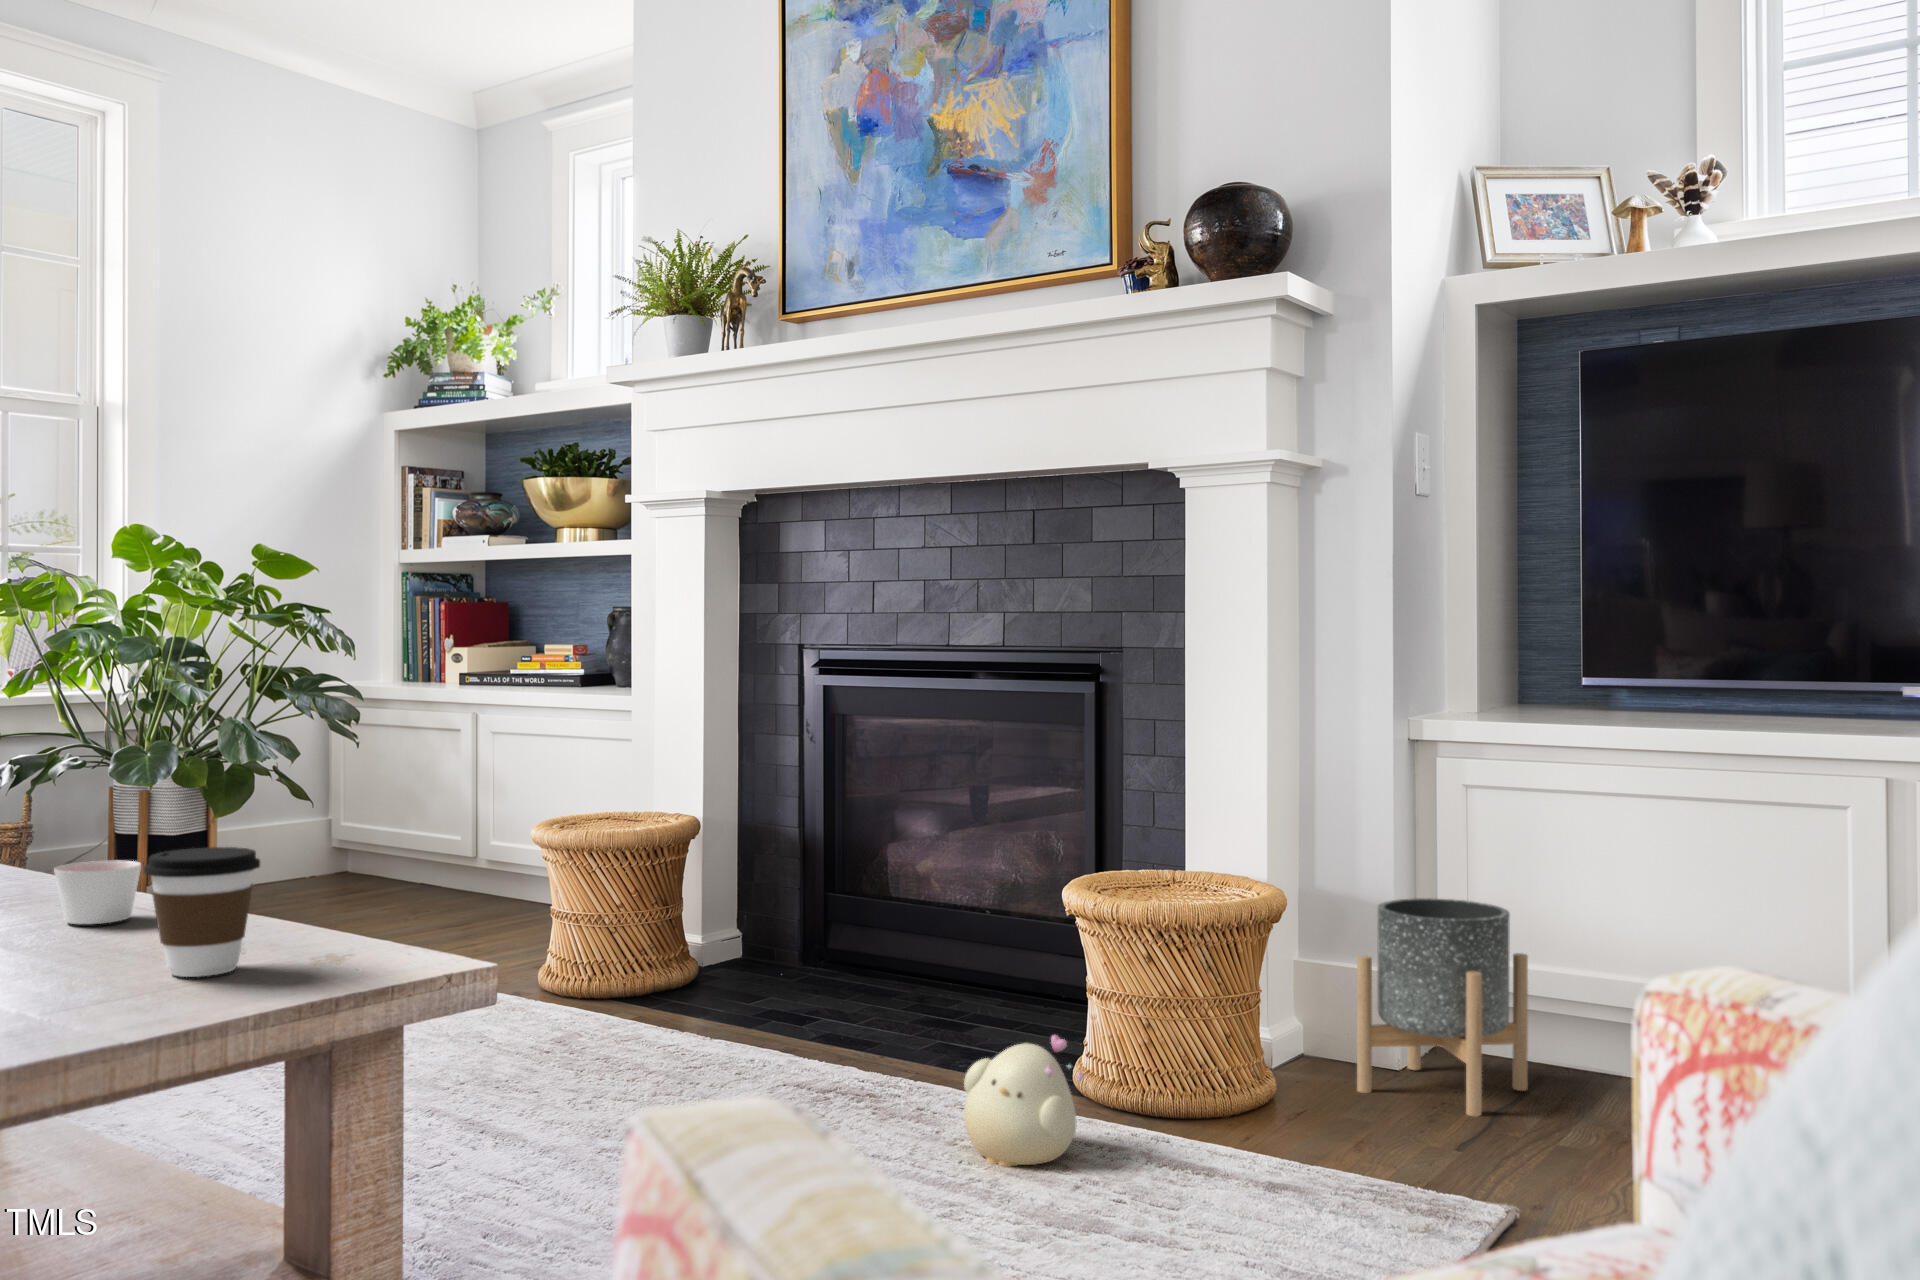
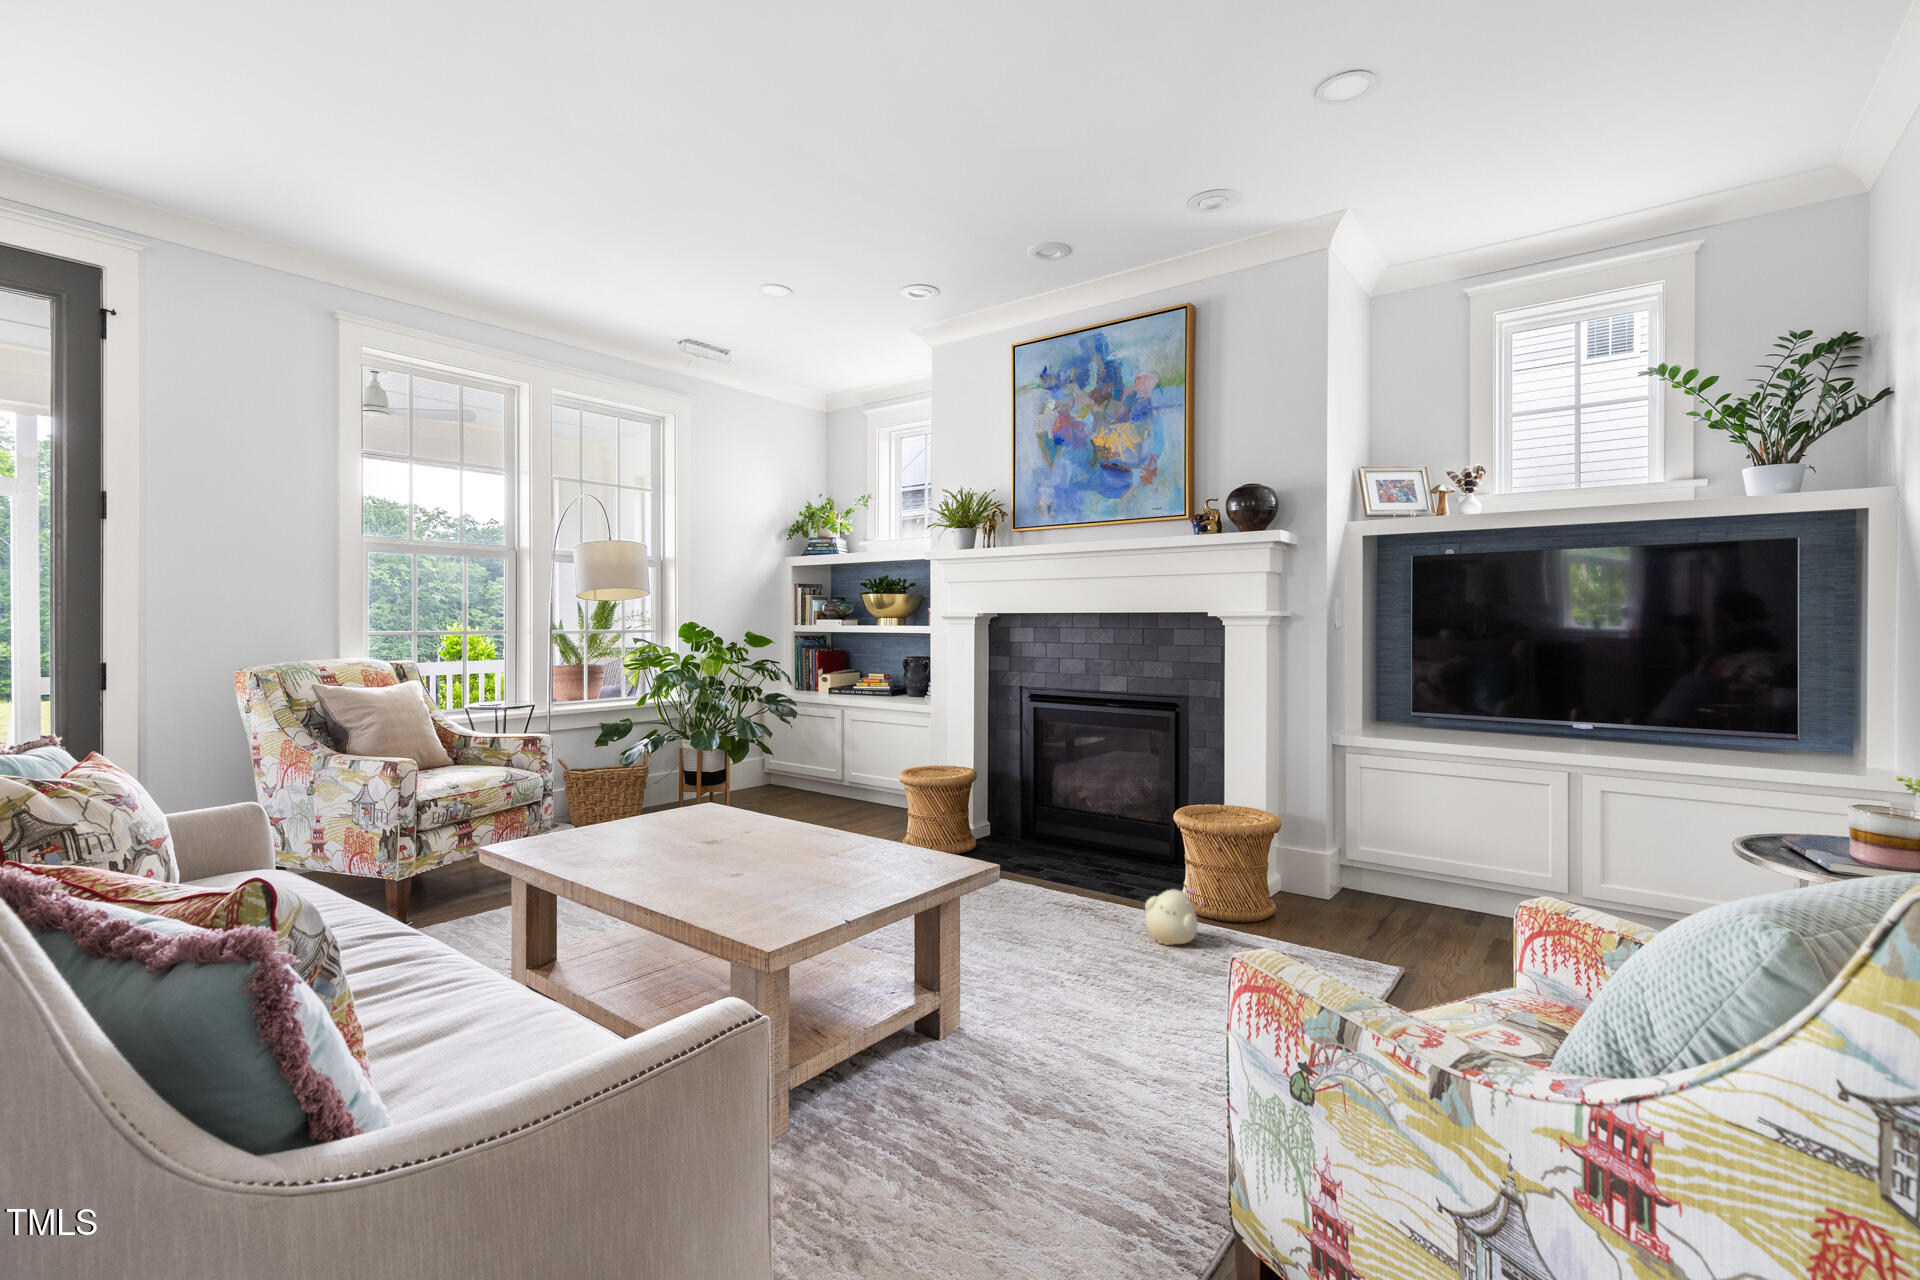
coffee cup: present [144,847,260,977] -> none [868,821,911,875]
candle: present [54,861,141,924] -> none [800,819,832,847]
planter: present [1357,898,1528,1117] -> none [1313,818,1393,922]

